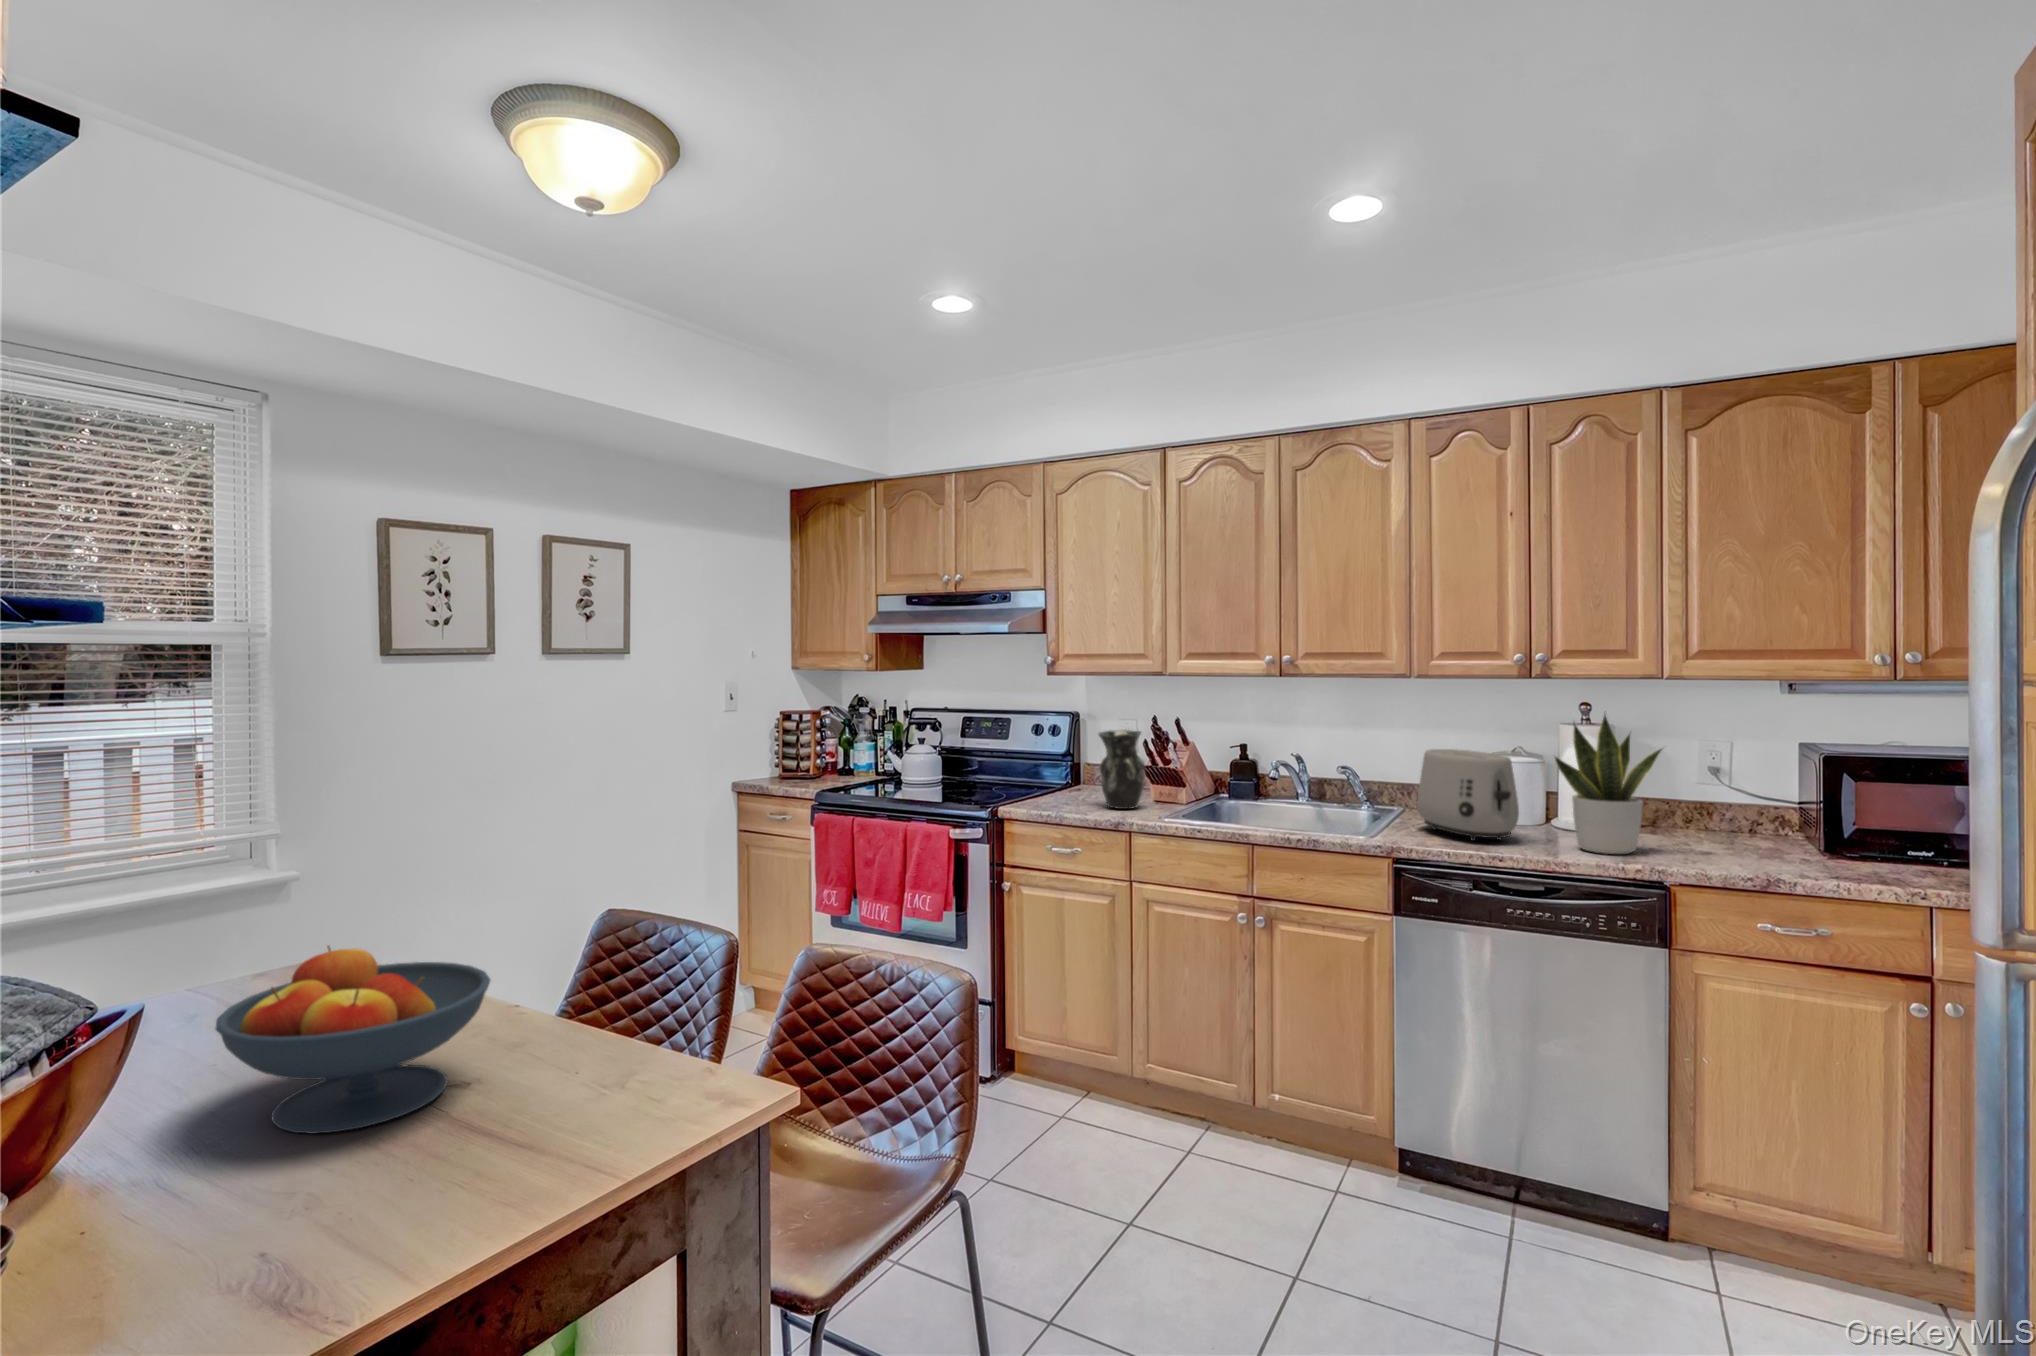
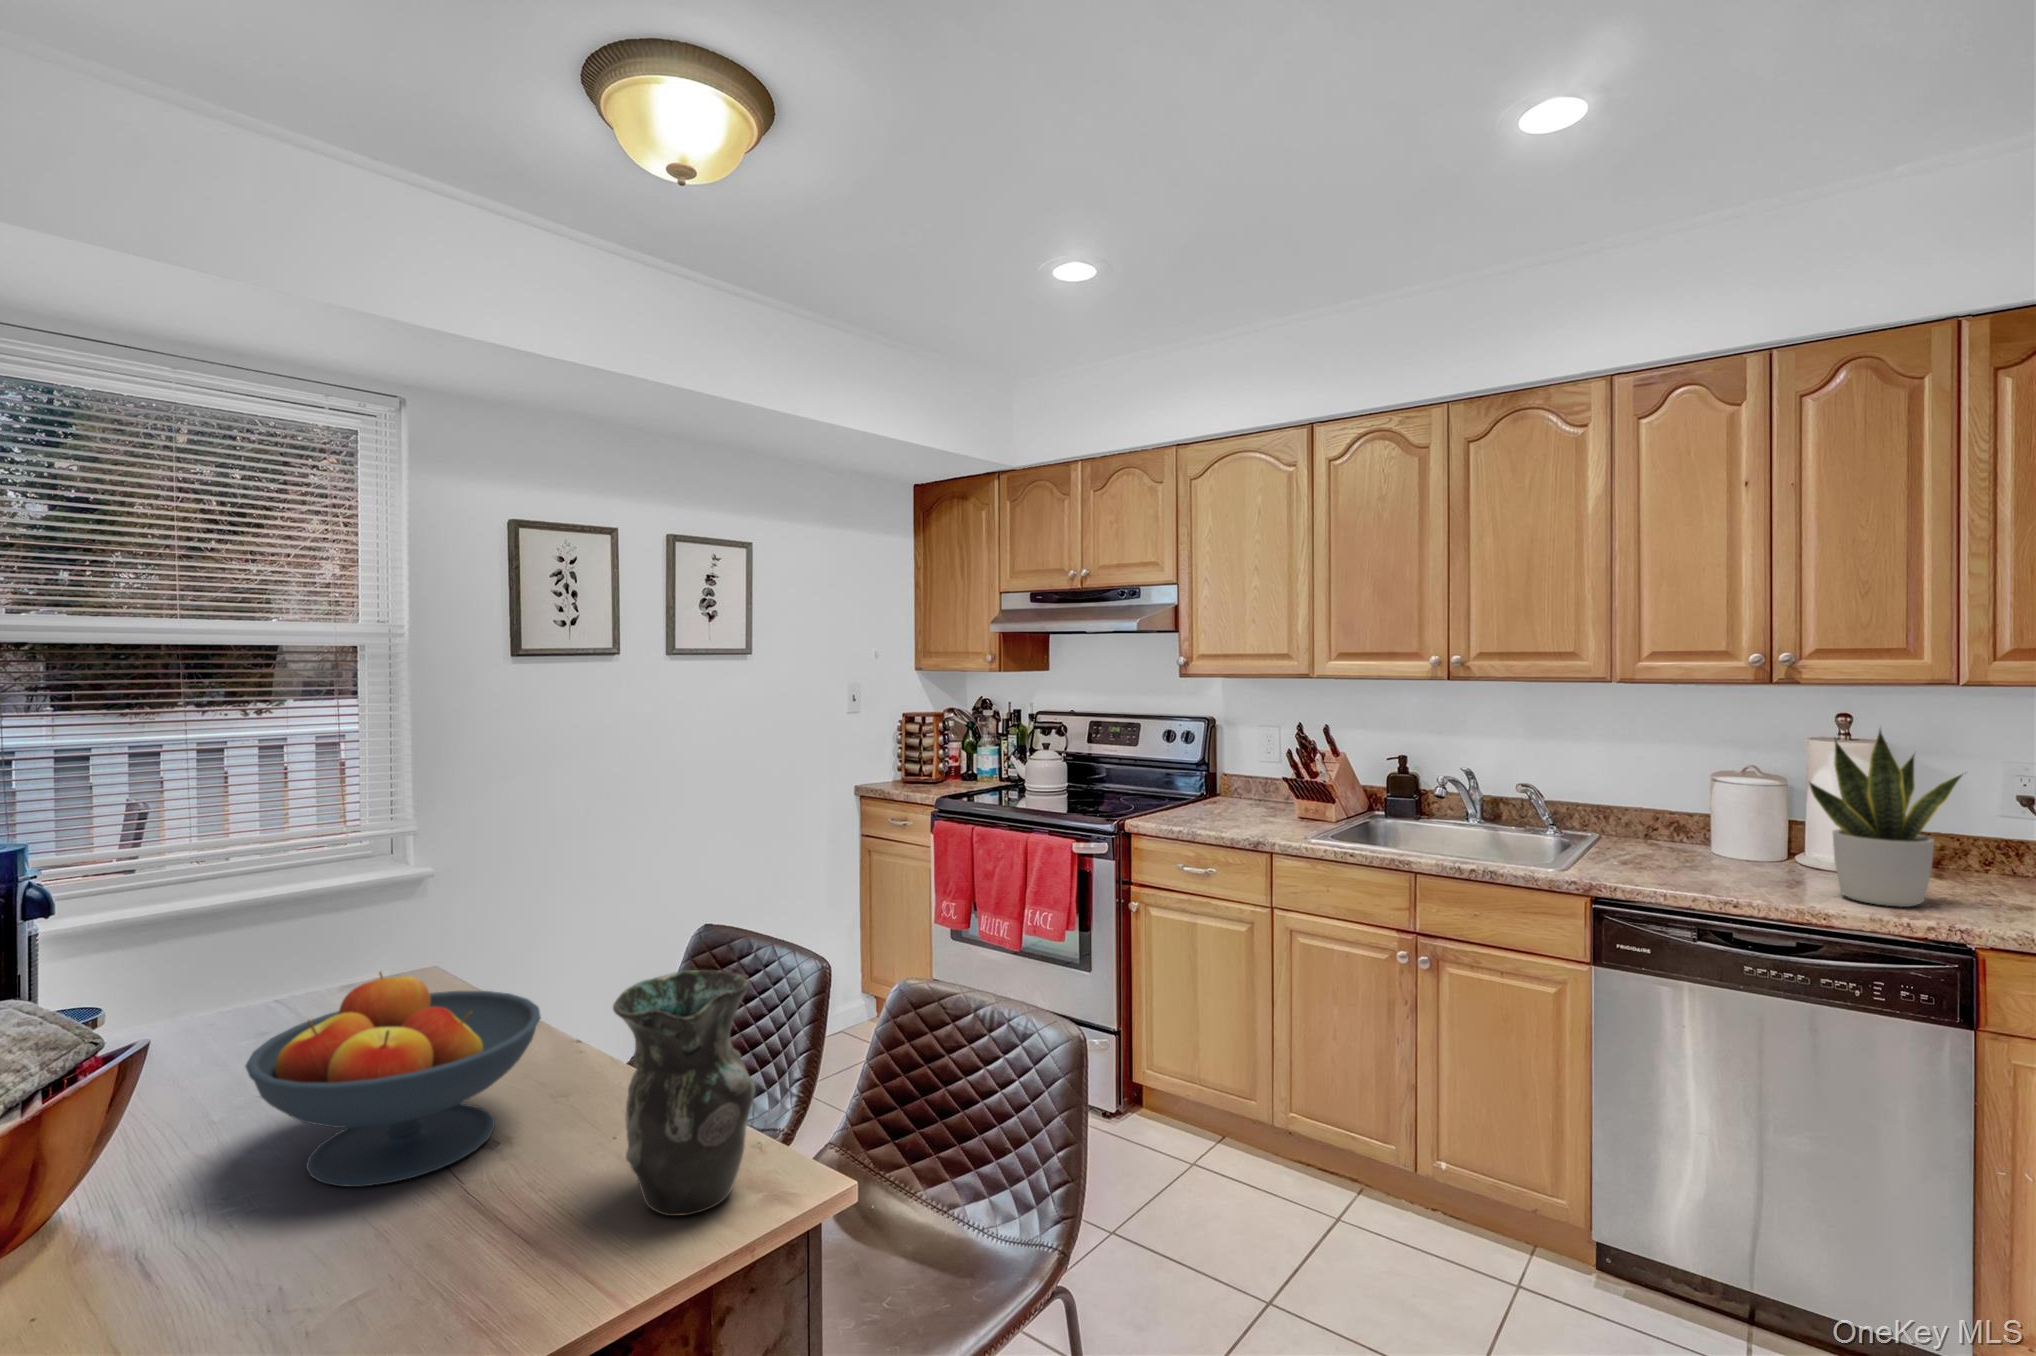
vase: present [1099,730,1145,809] -> present [613,970,756,1216]
toaster: present [1417,749,1519,841] -> none [1621,768,1758,881]

